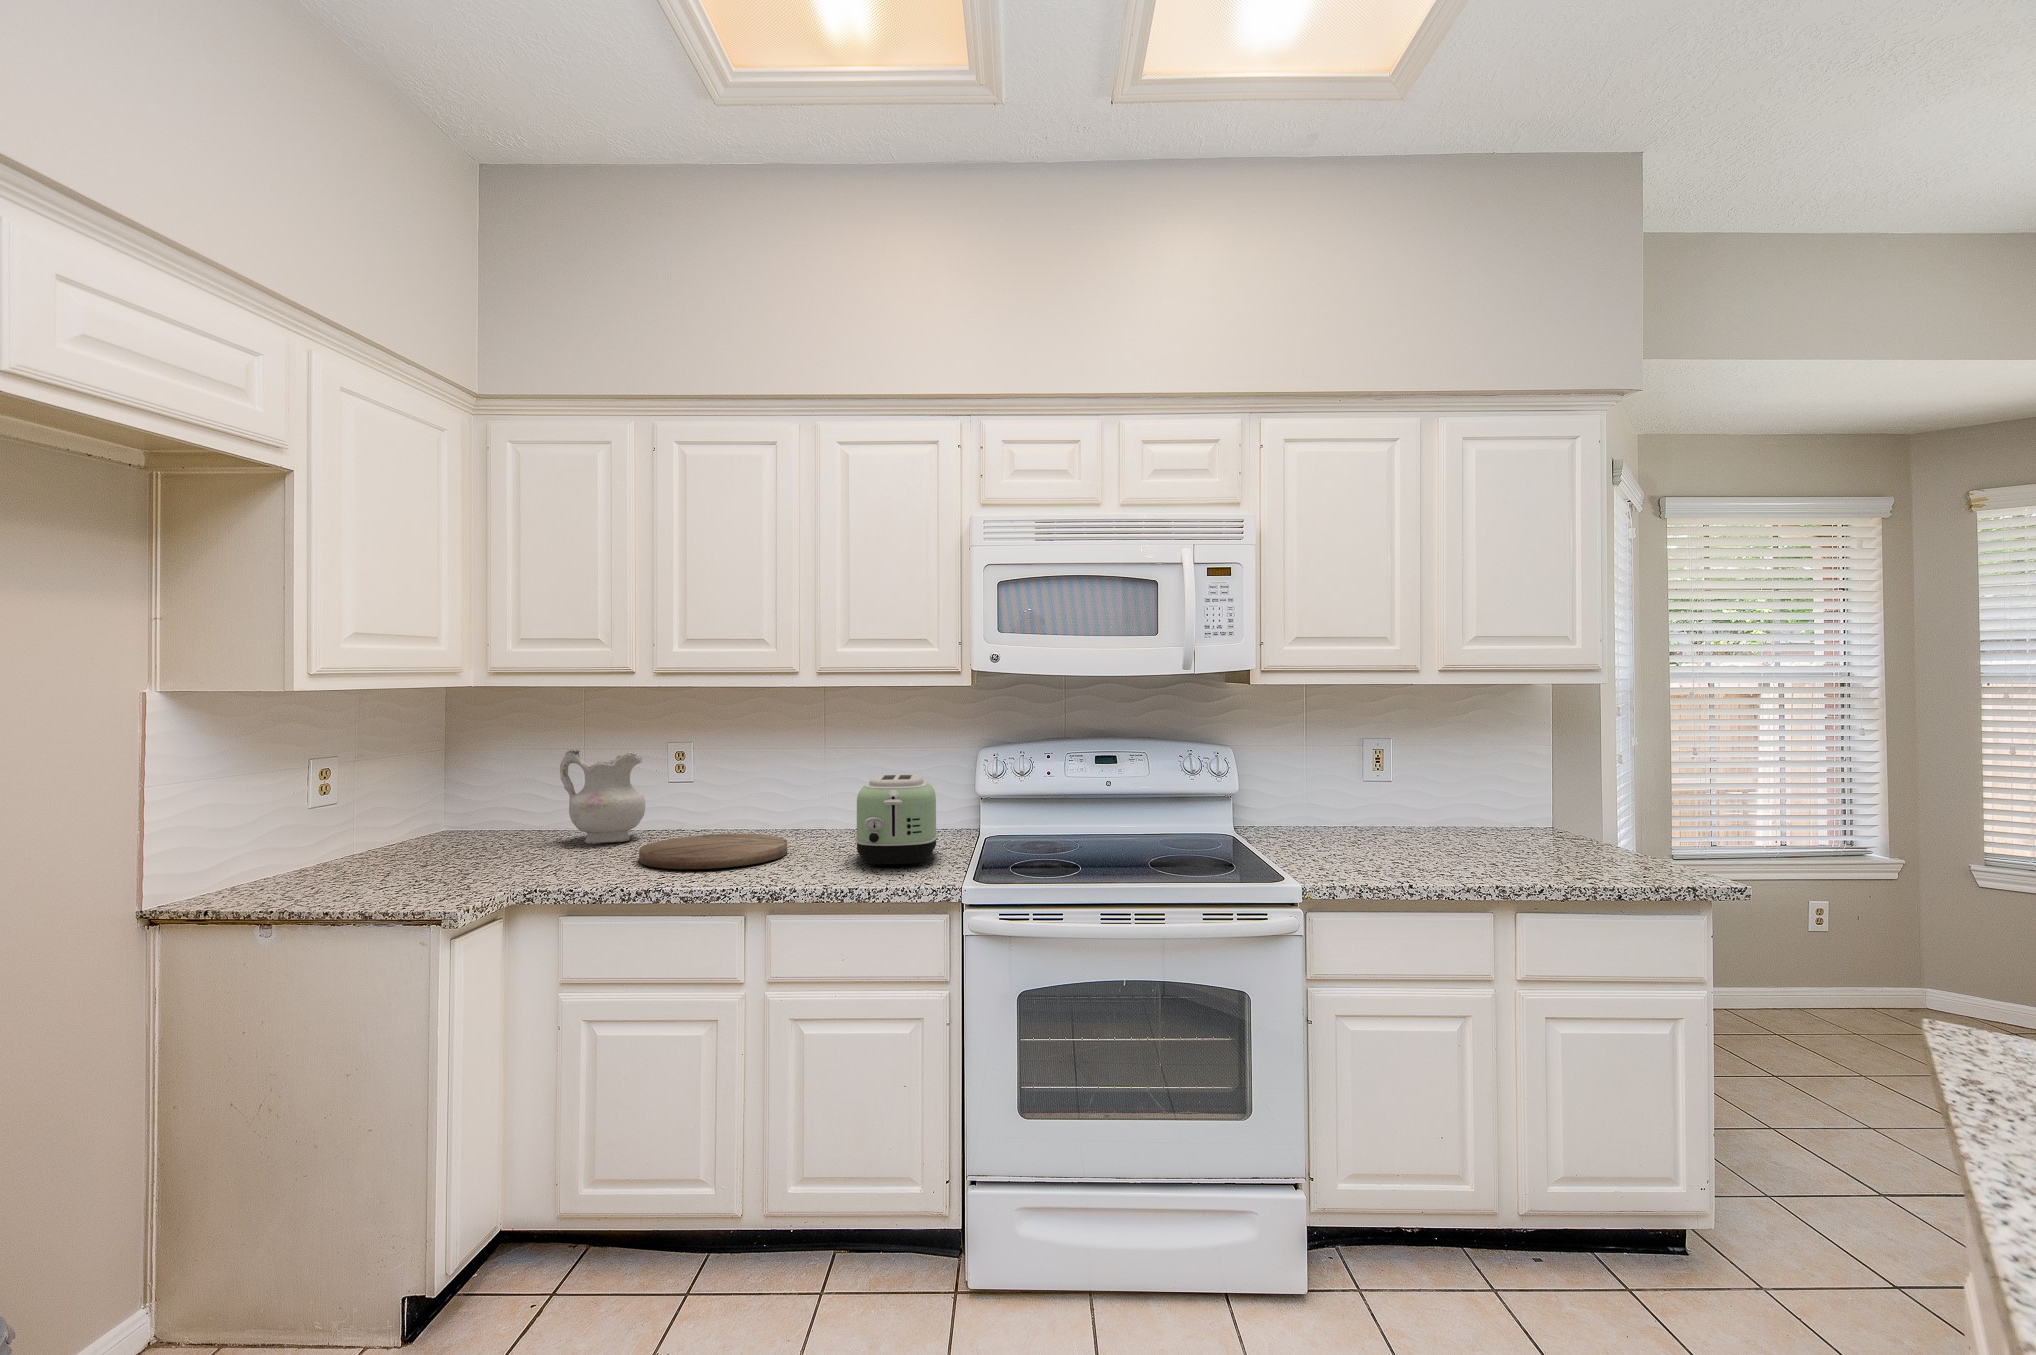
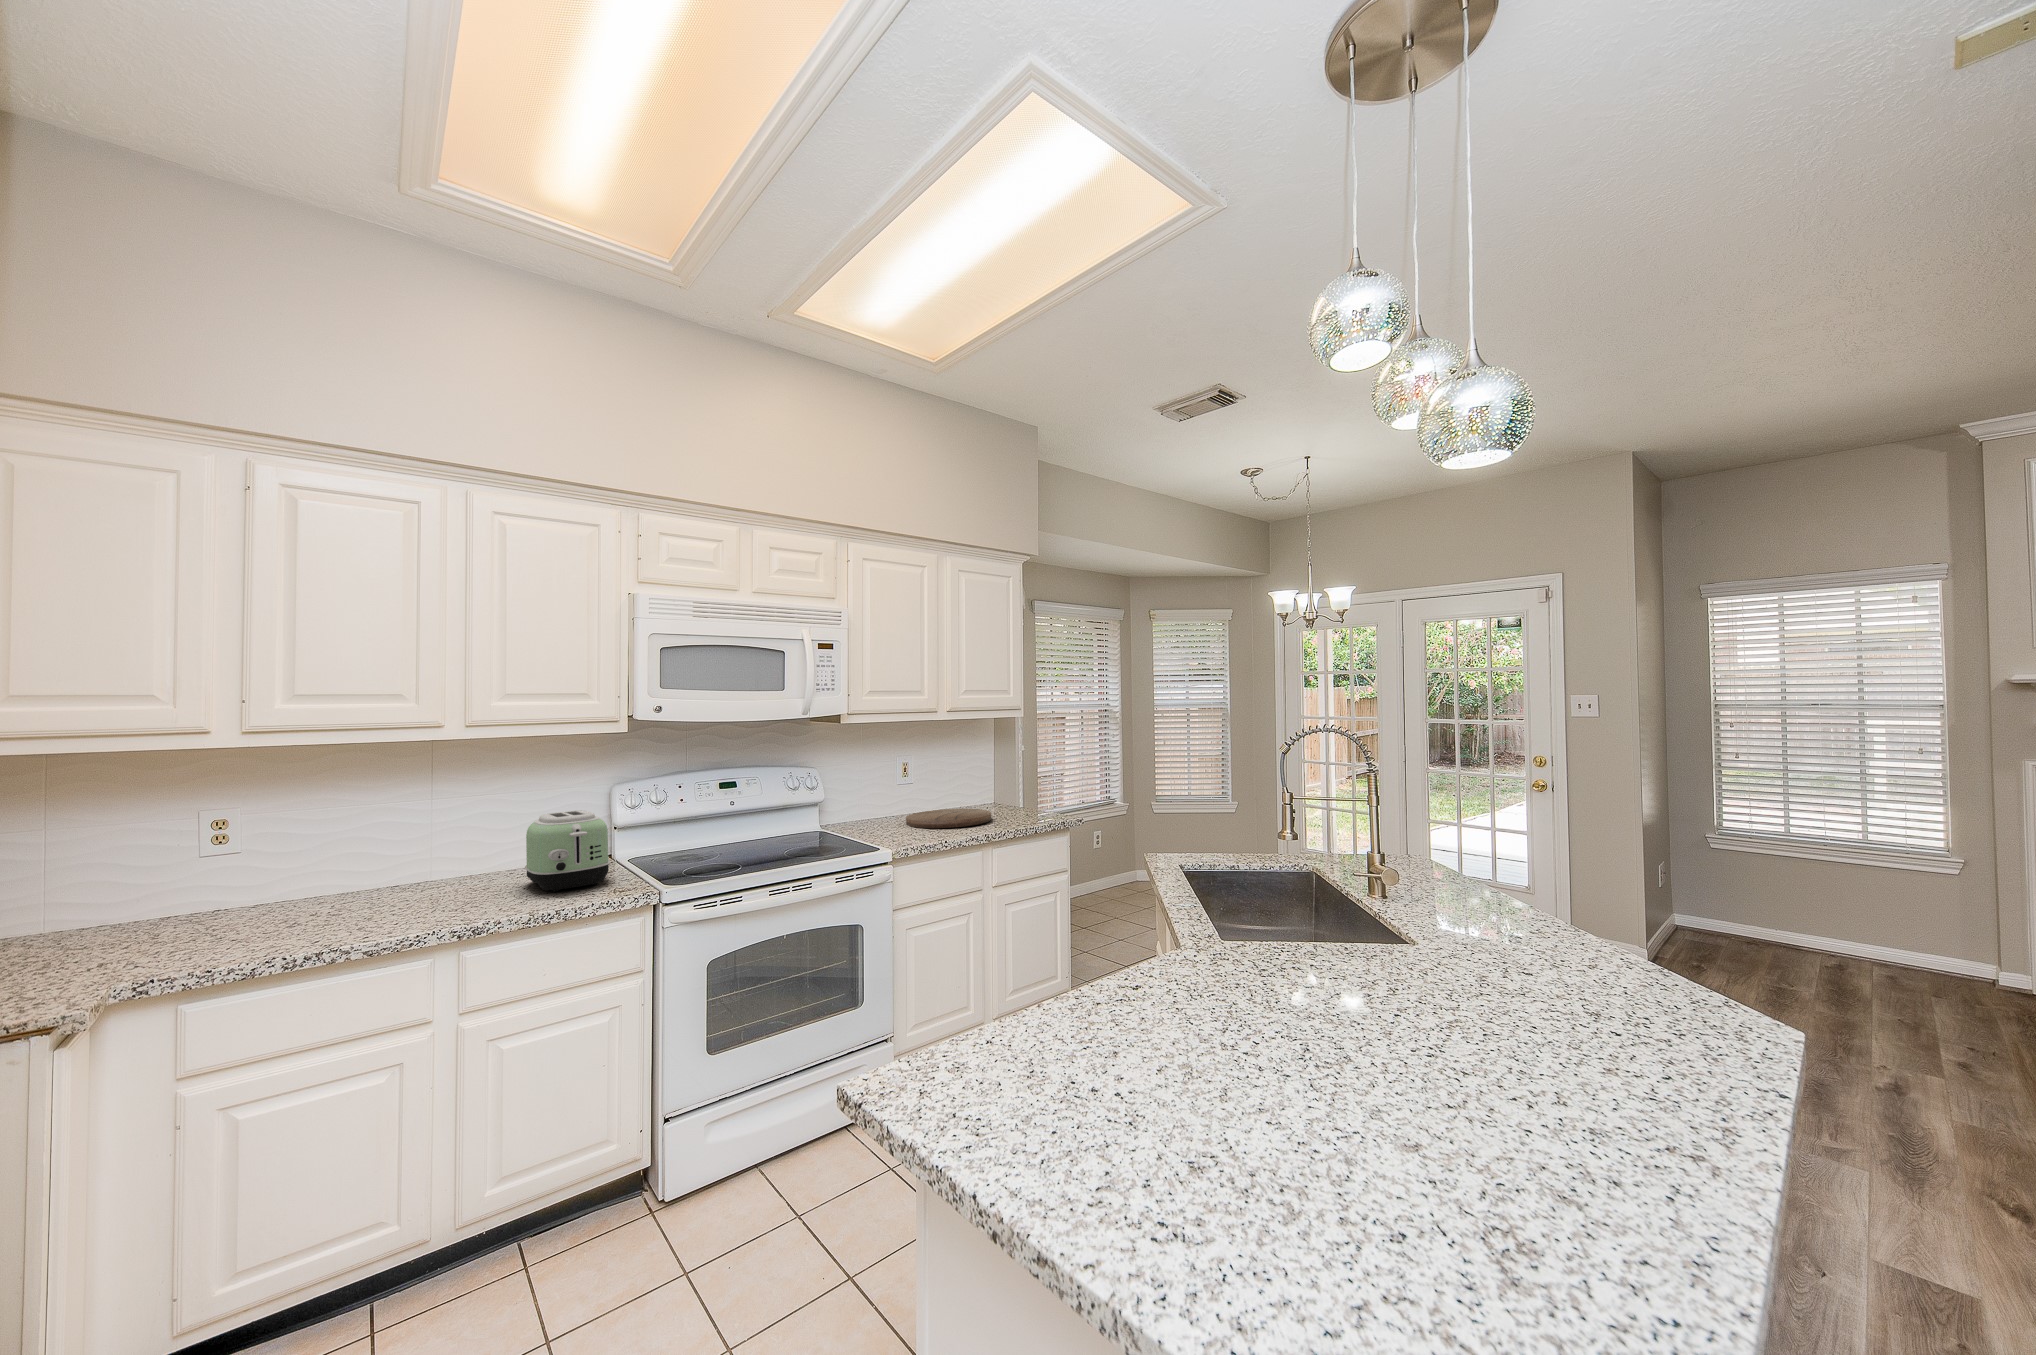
ceramic pitcher: present [560,750,646,843] -> none [92,821,227,929]
cutting board: present [639,834,787,869] -> present [906,809,992,828]

